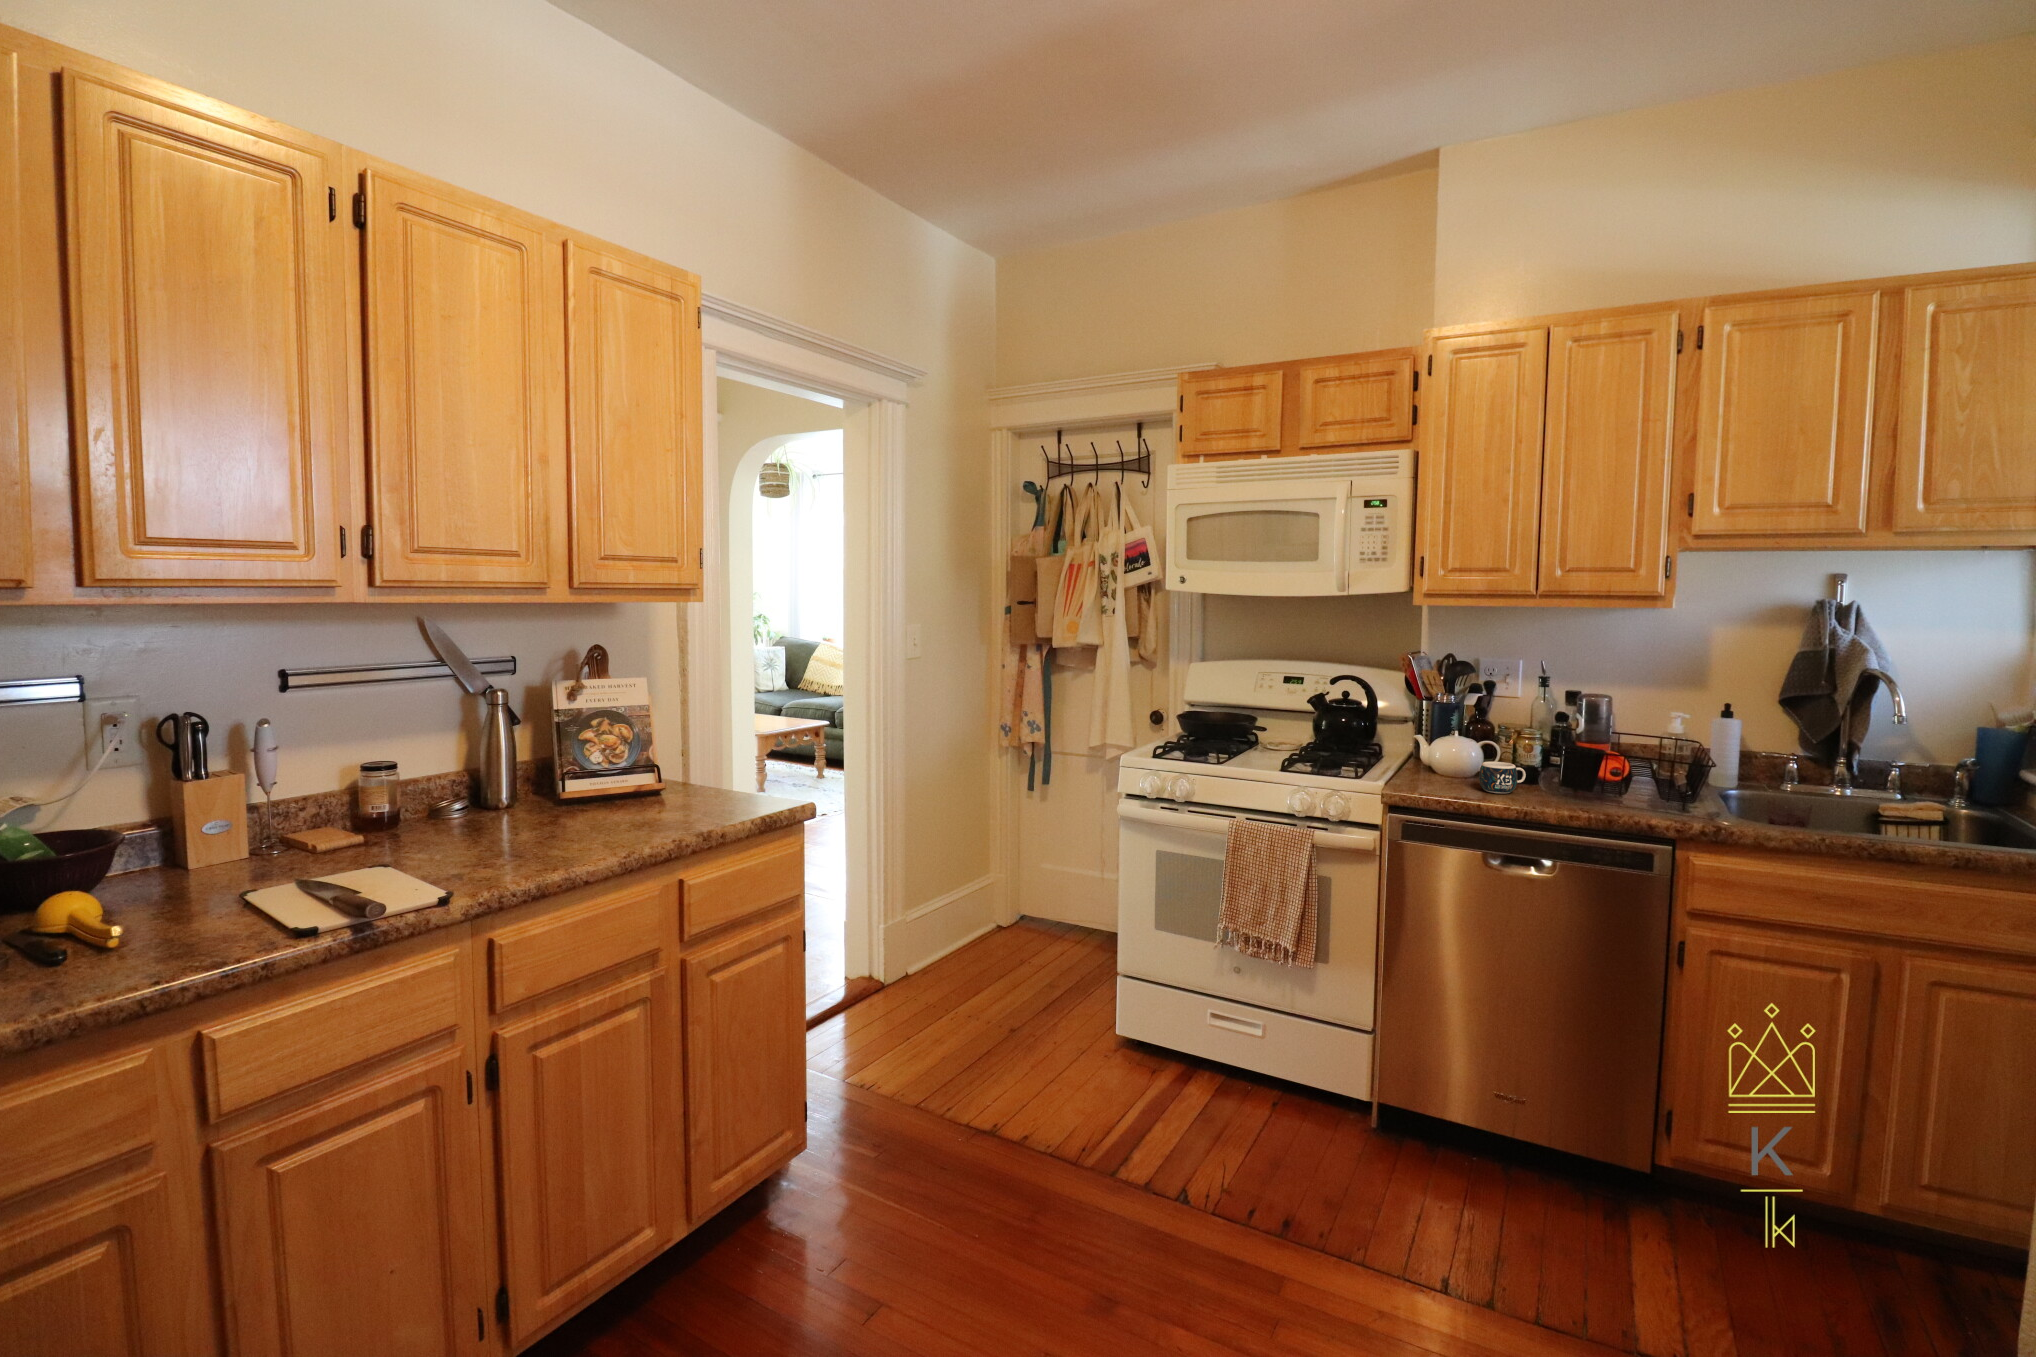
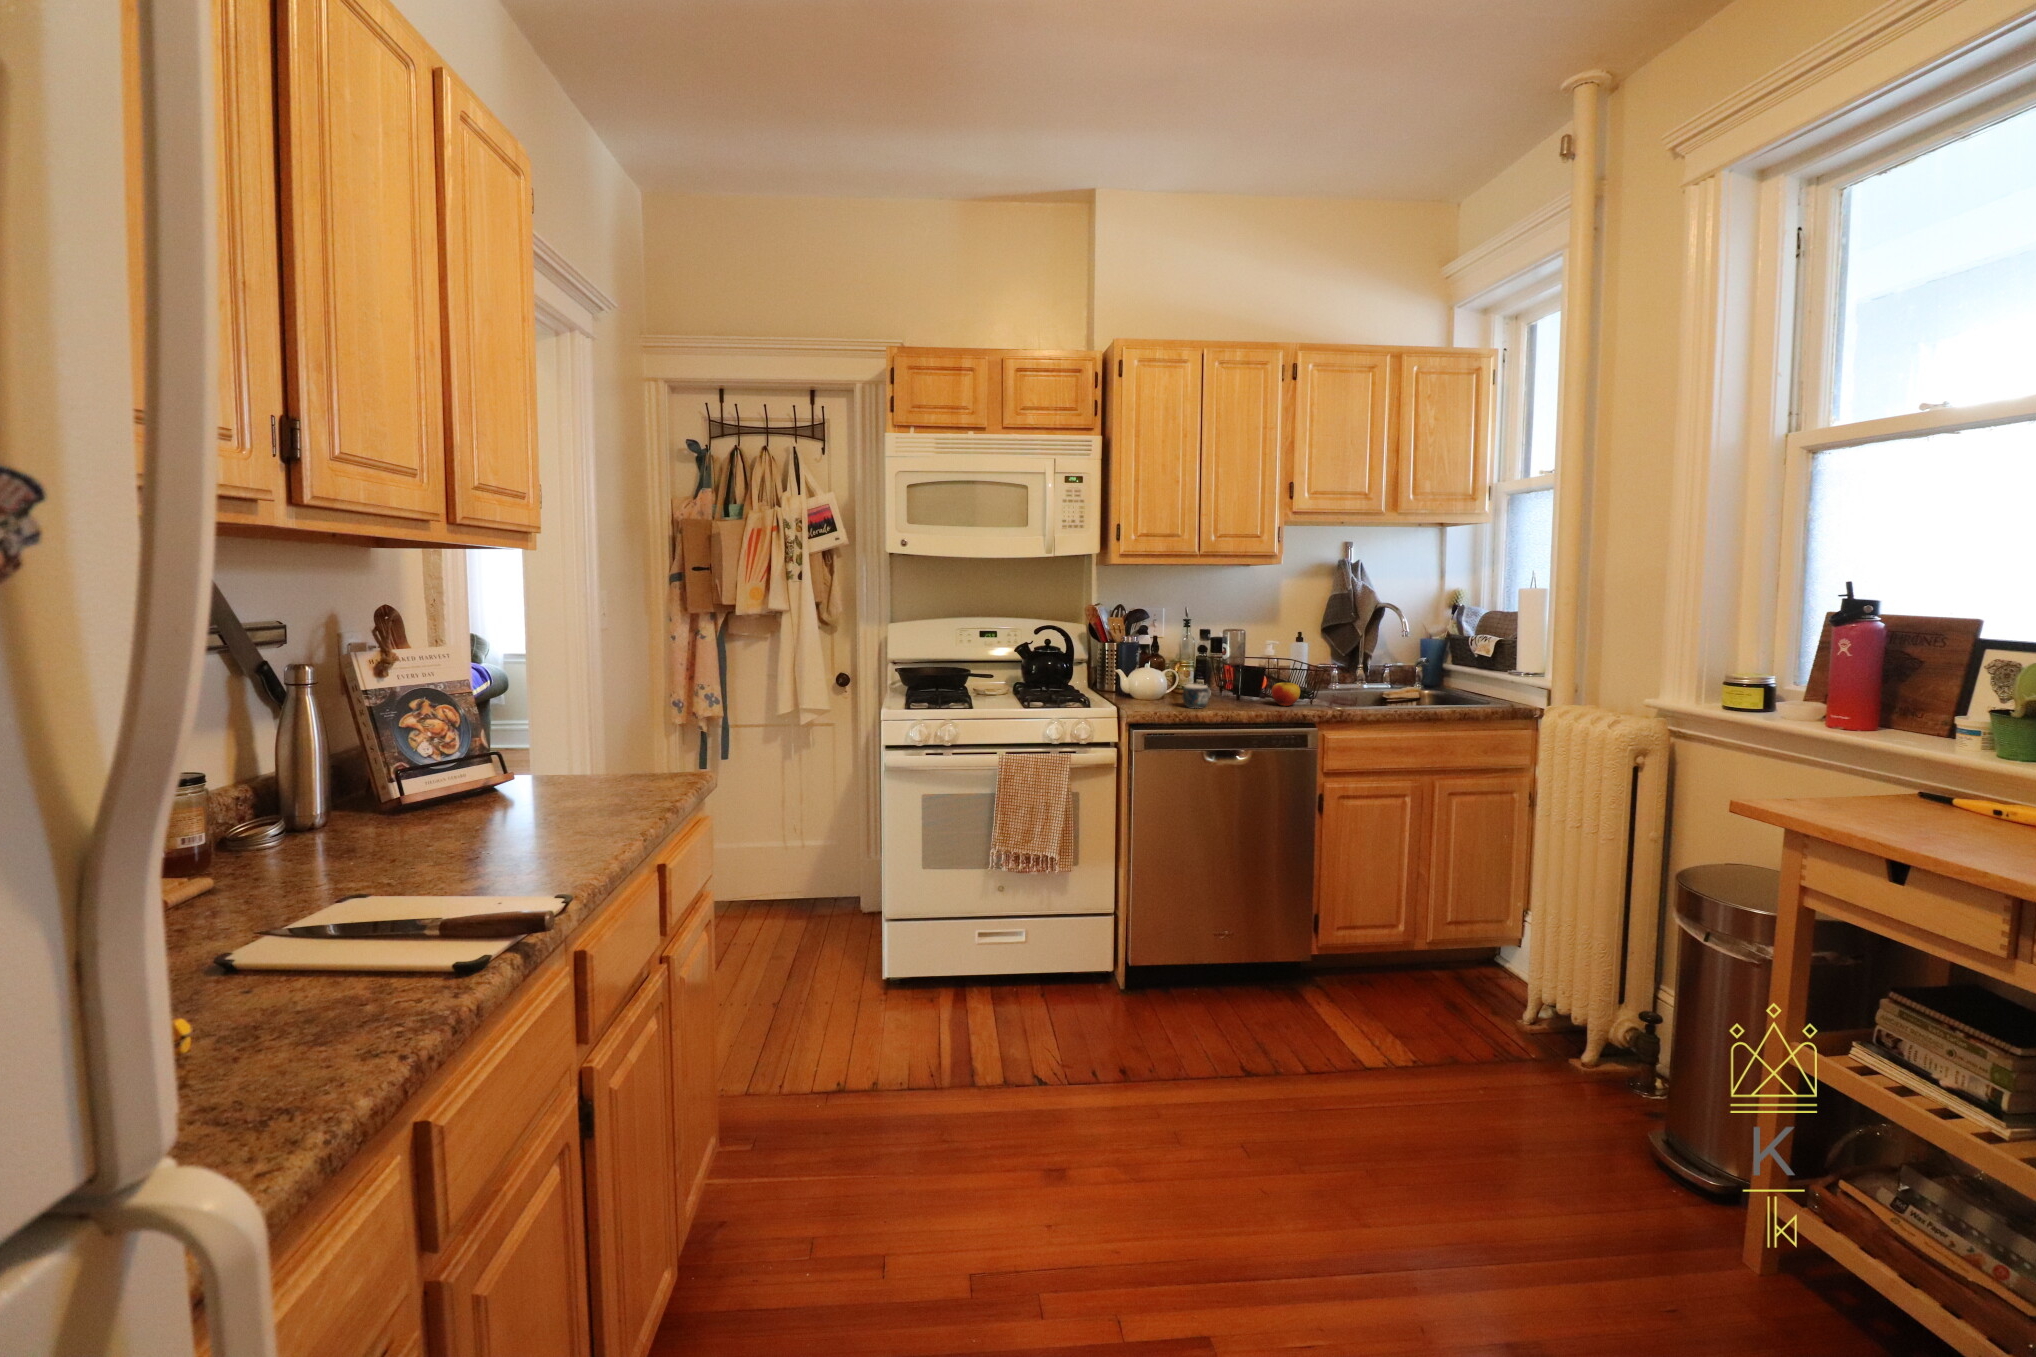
apple: none [1621,772,1668,806] -> present [1272,682,1300,706]

